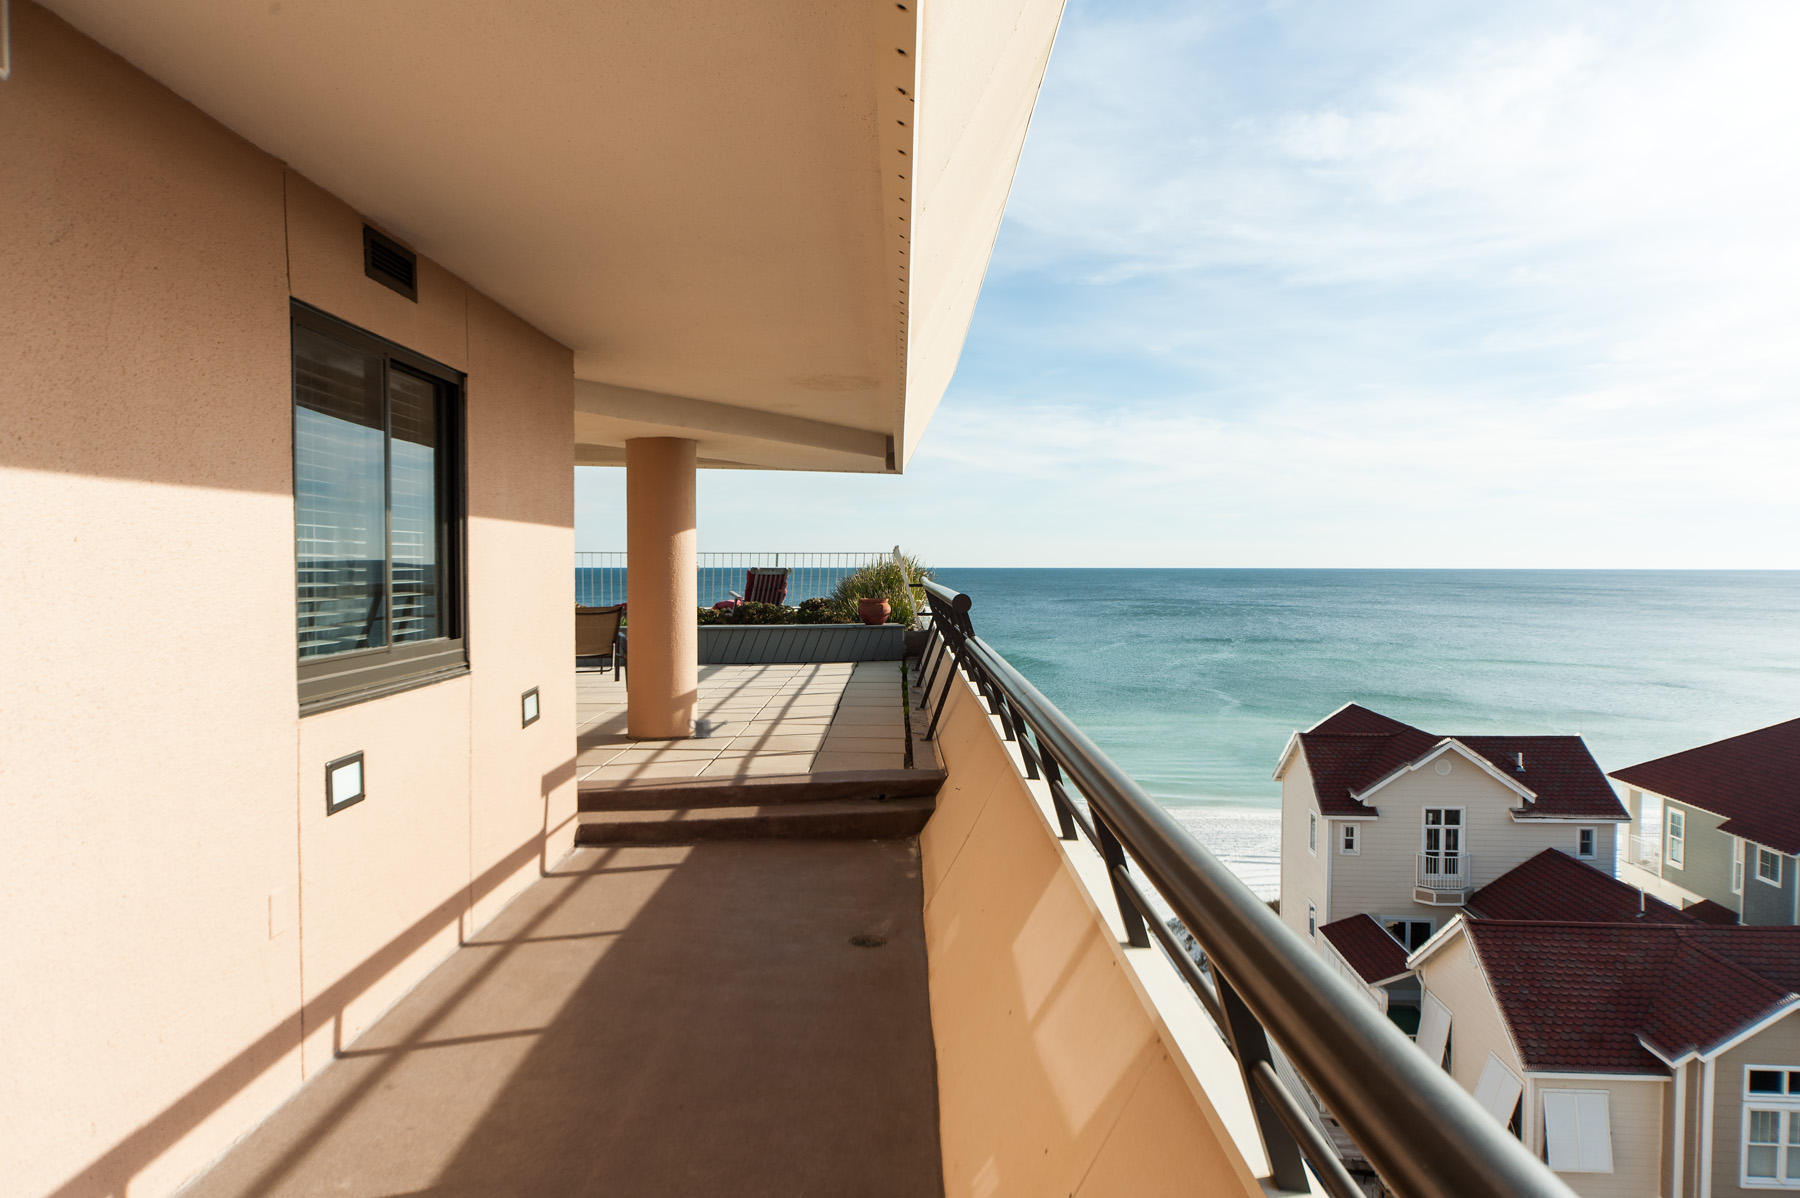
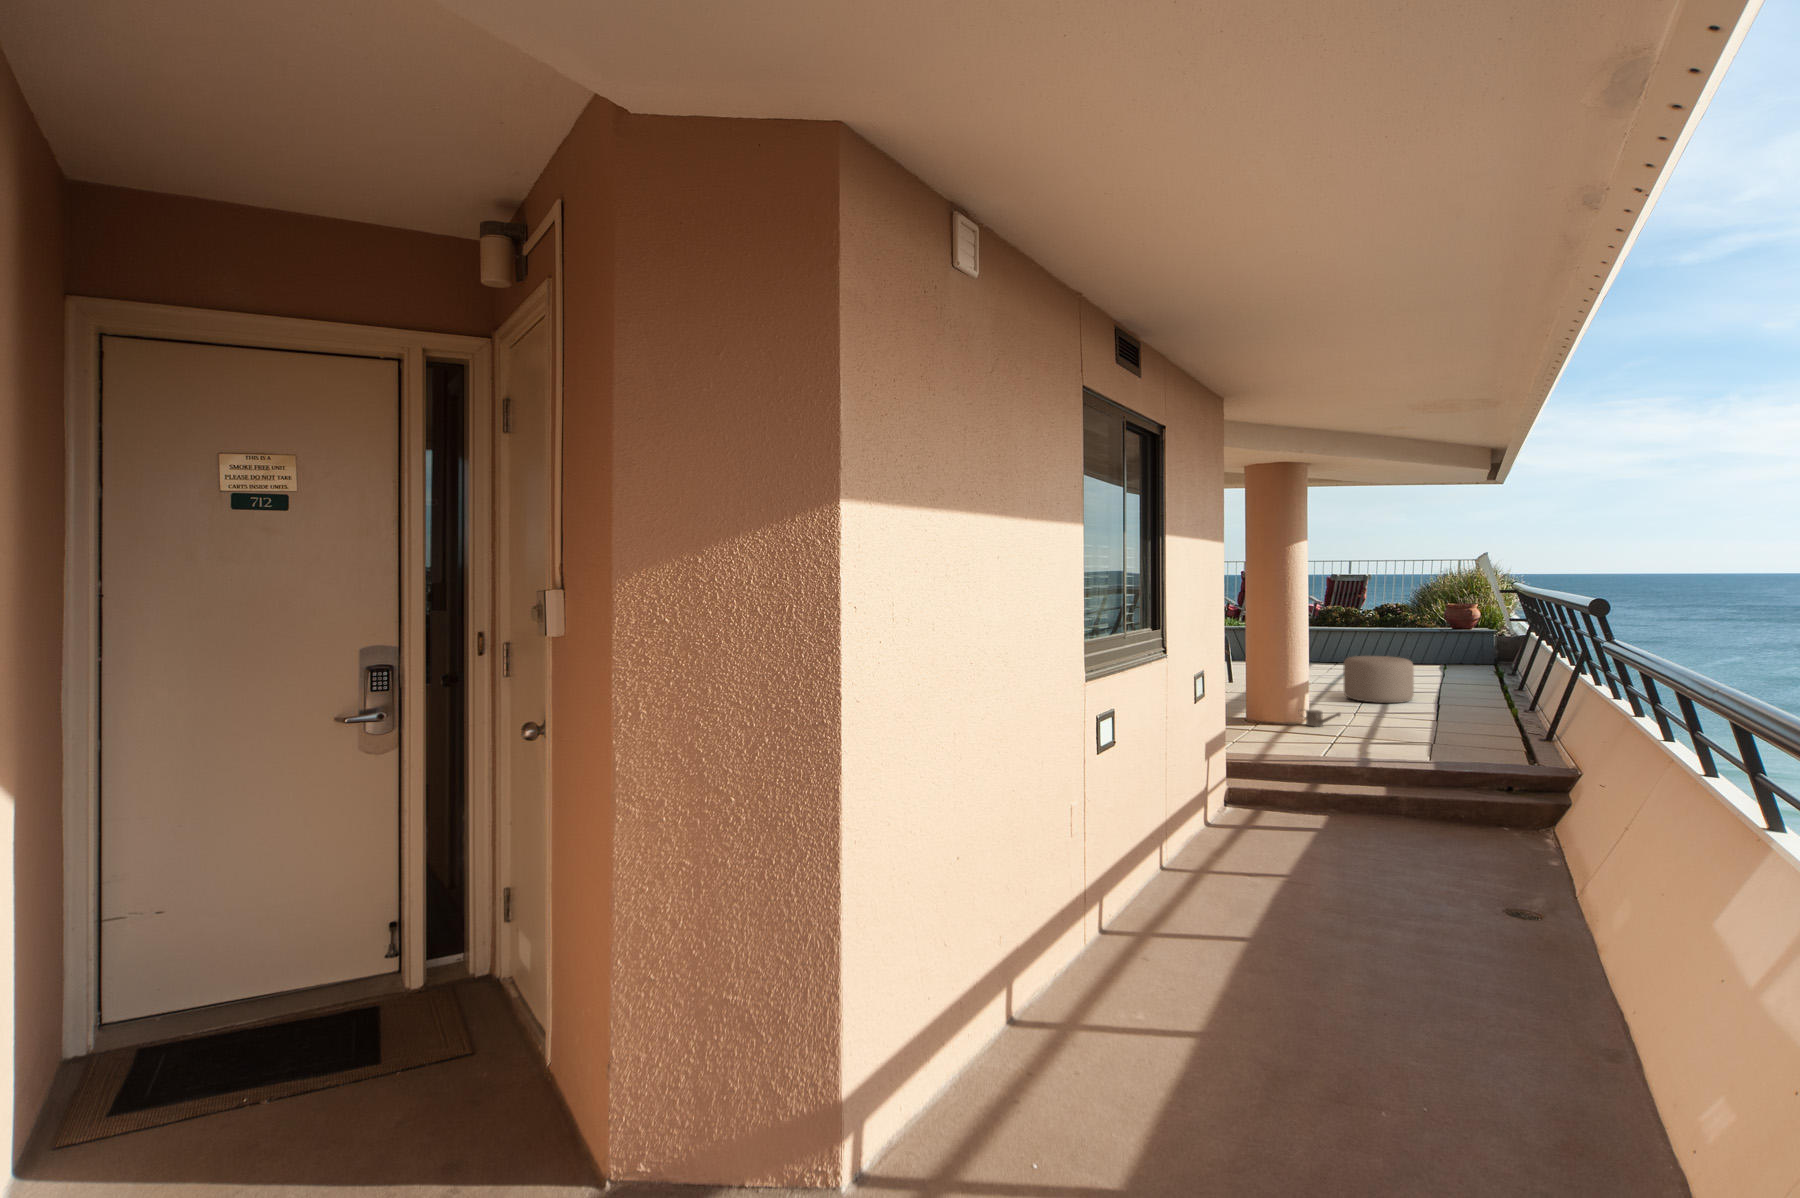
ottoman: none [745,656,807,705] -> present [1343,656,1414,703]

